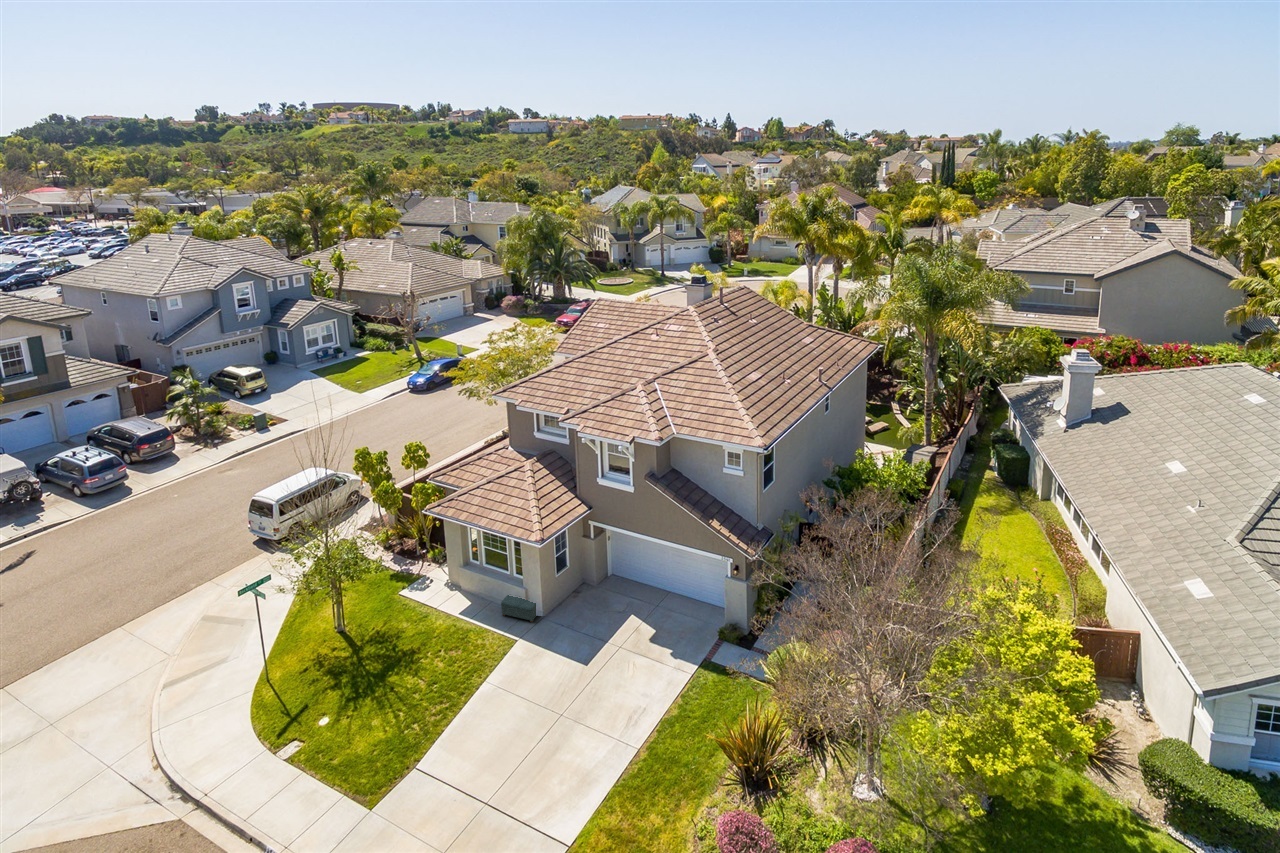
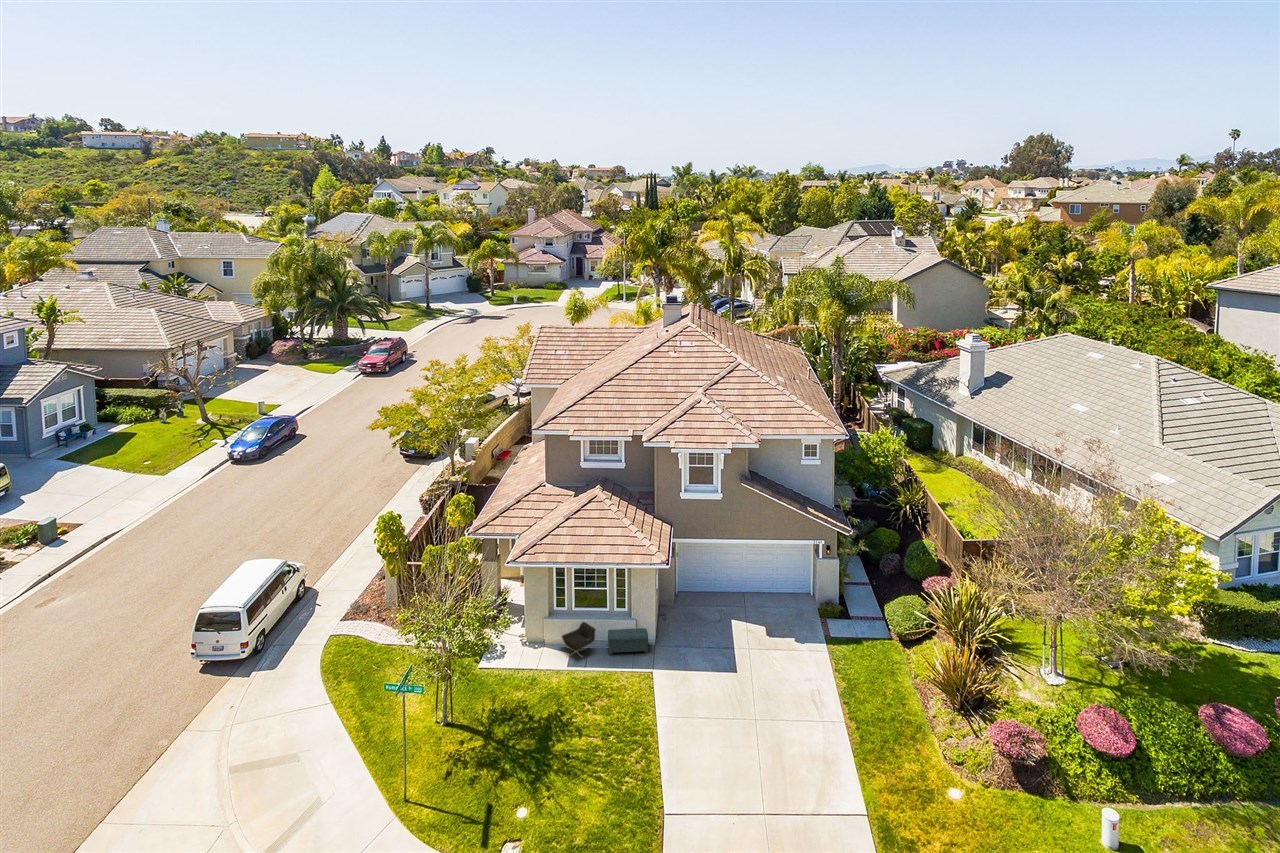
lounge chair: none [469,582,495,612] -> present [562,622,595,657]

